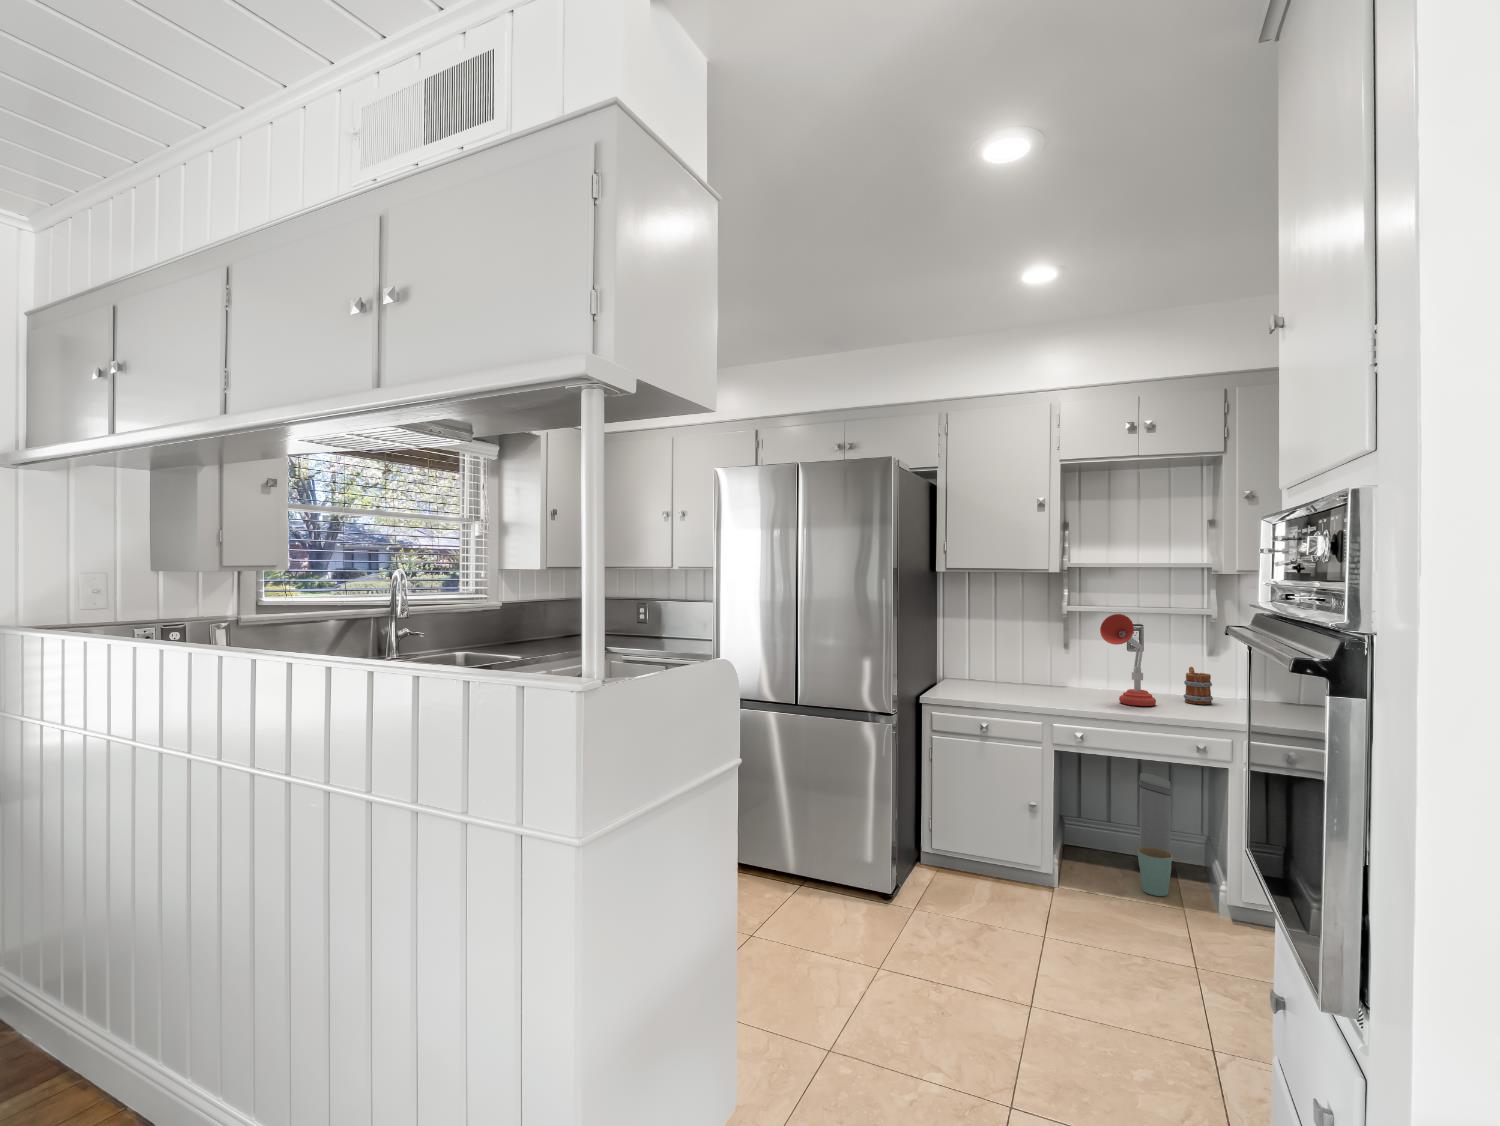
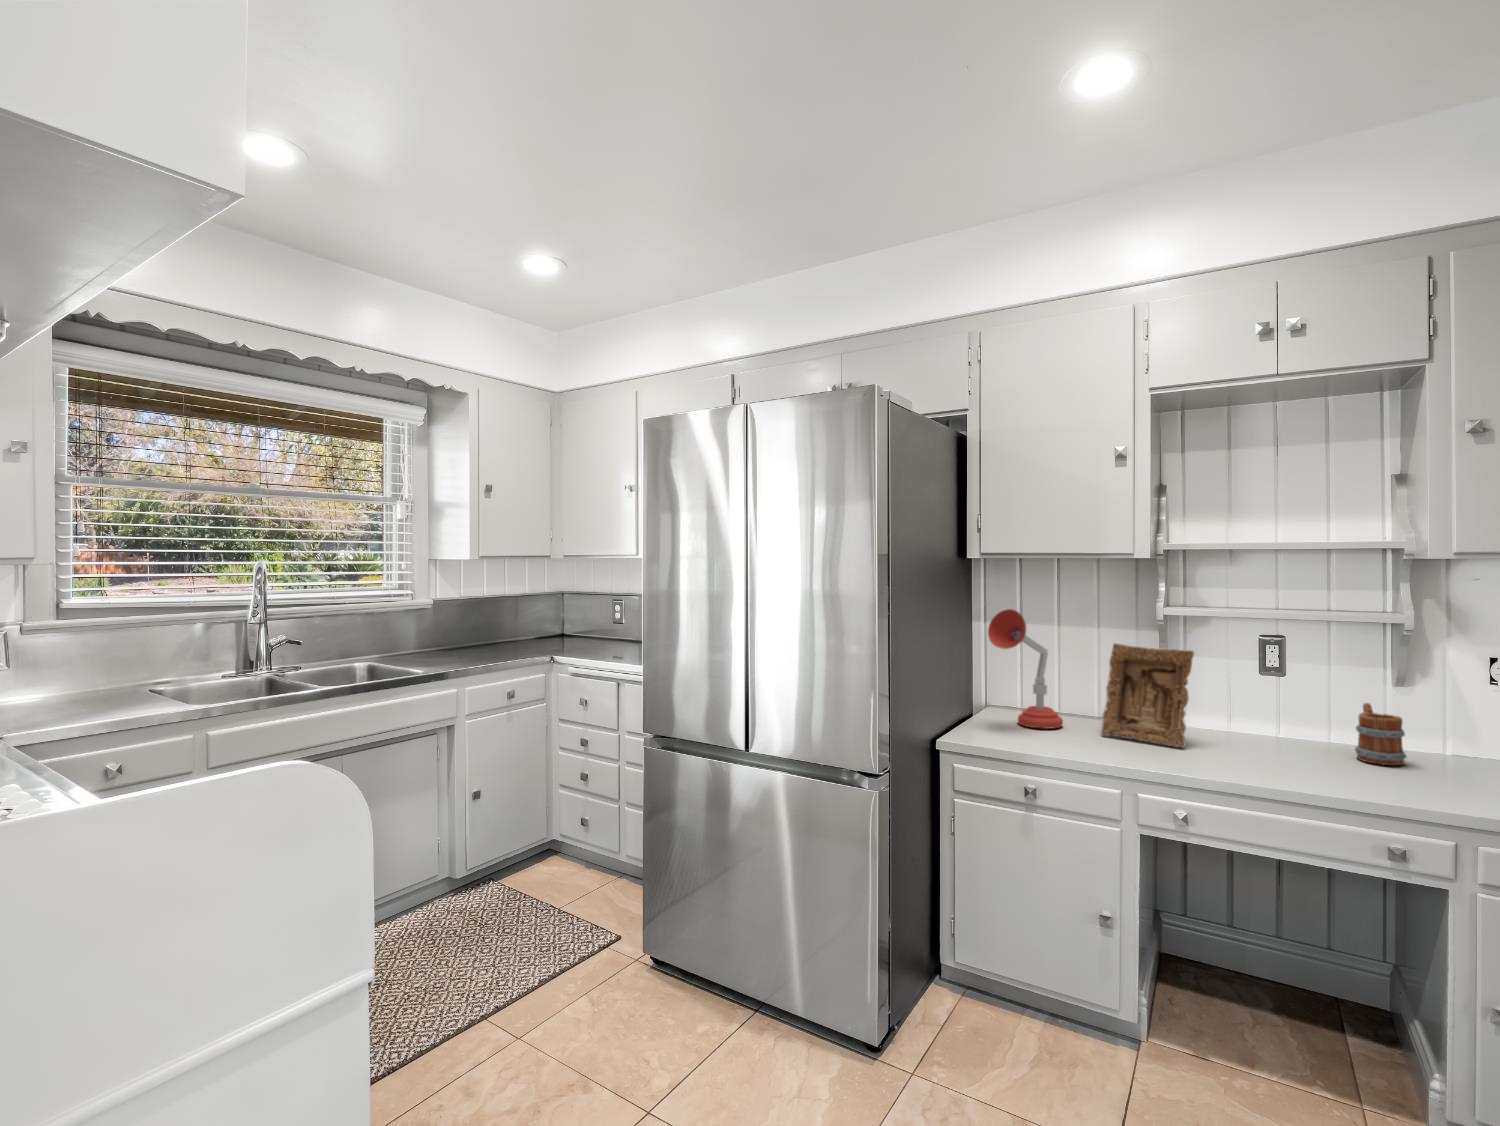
desk lamp: present [1100,614,1156,706] -> present [988,609,1063,729]
picture frame: none [1027,630,1087,698] -> present [1101,643,1194,747]
trash can: present [1137,773,1173,896] -> none [1280,859,1340,1069]

